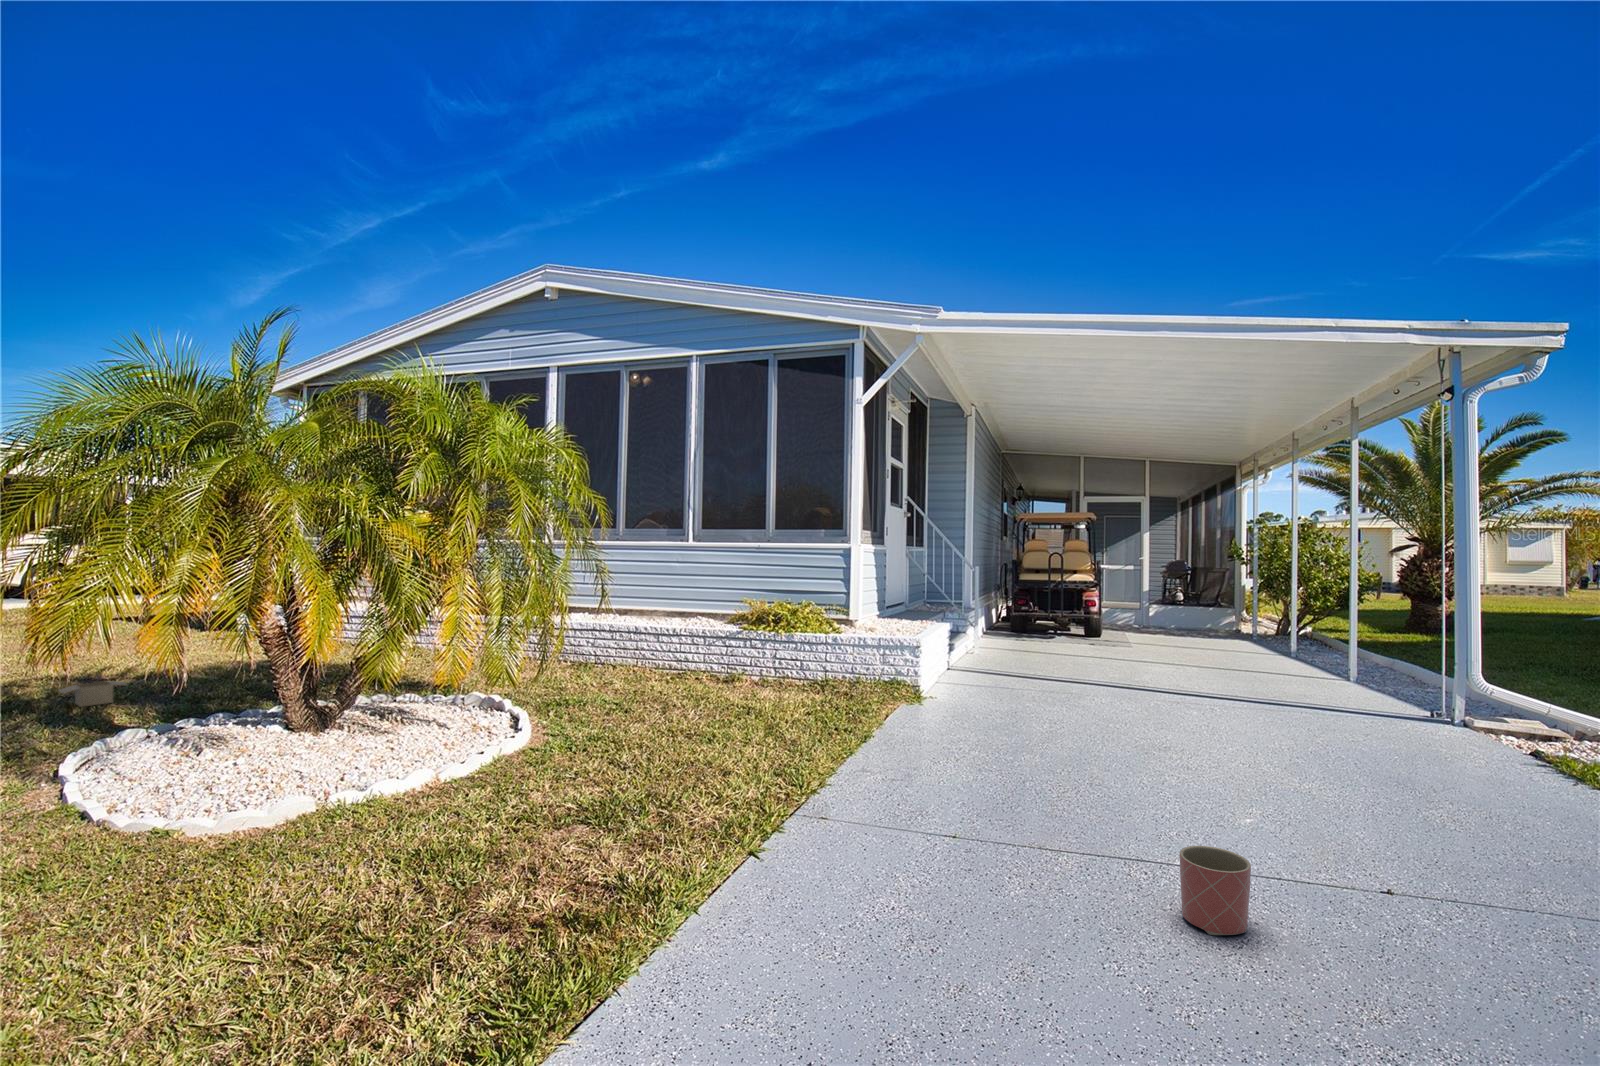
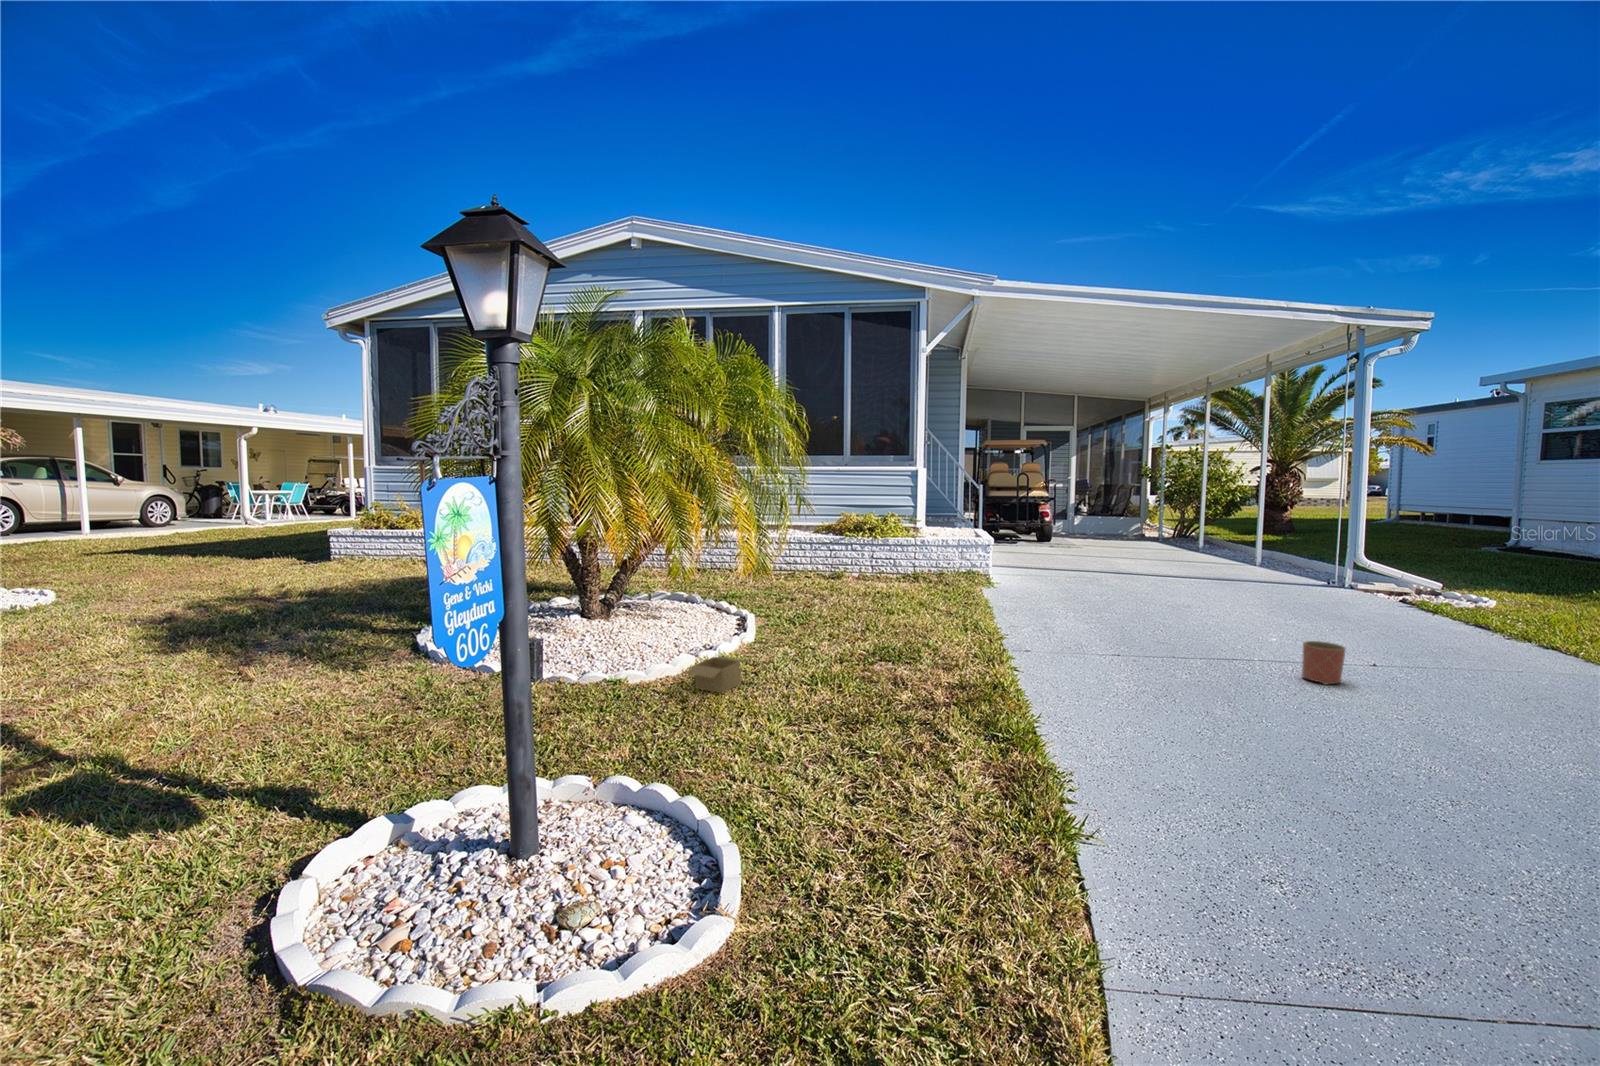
cardboard box: present [59,681,127,707] -> present [687,657,745,693]

